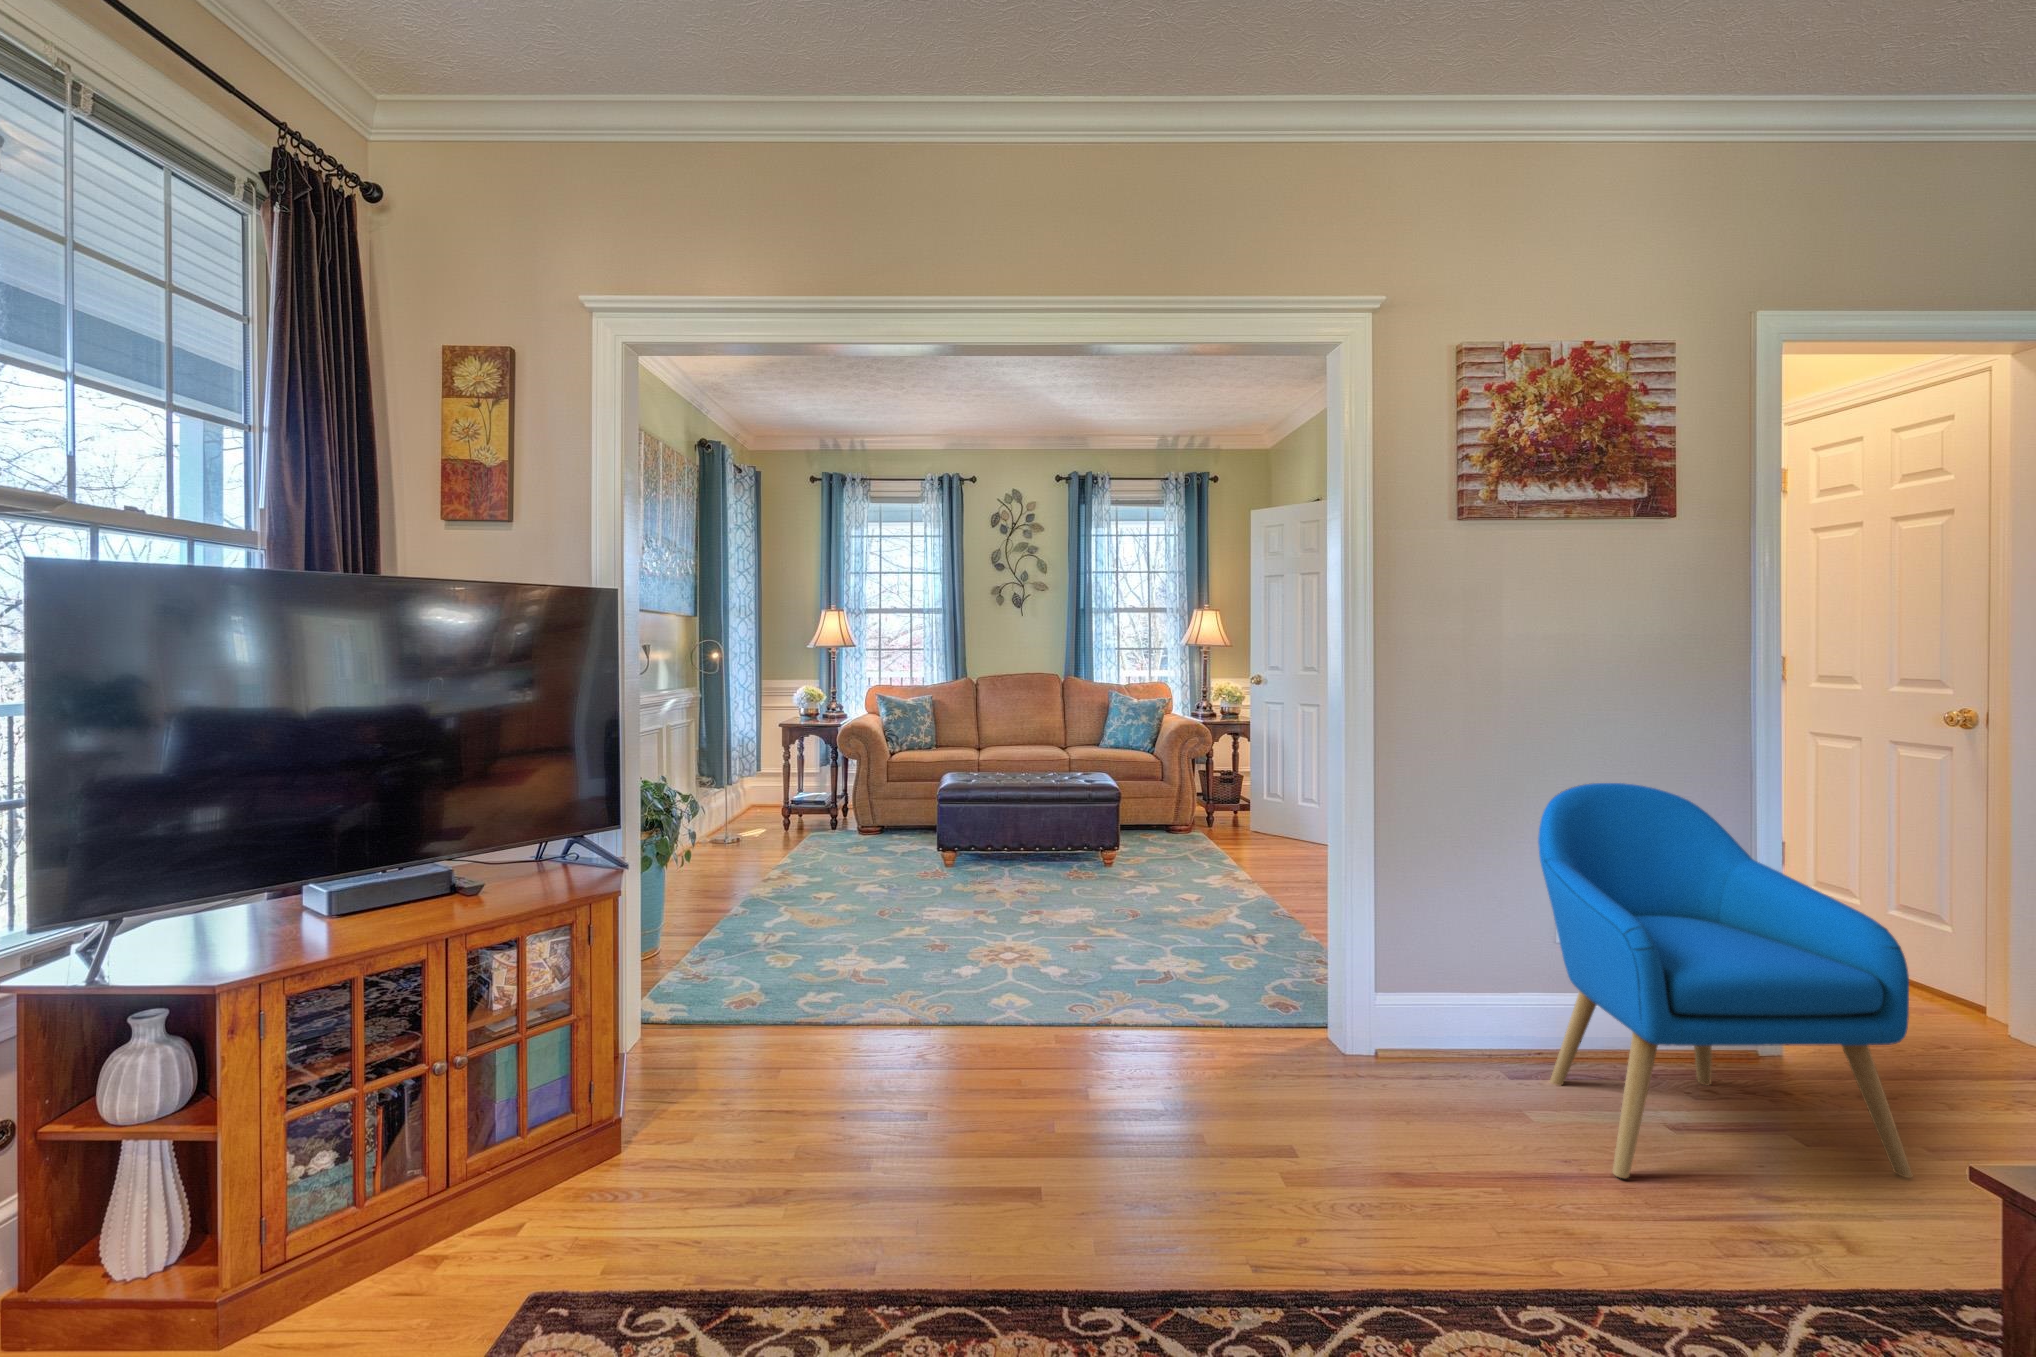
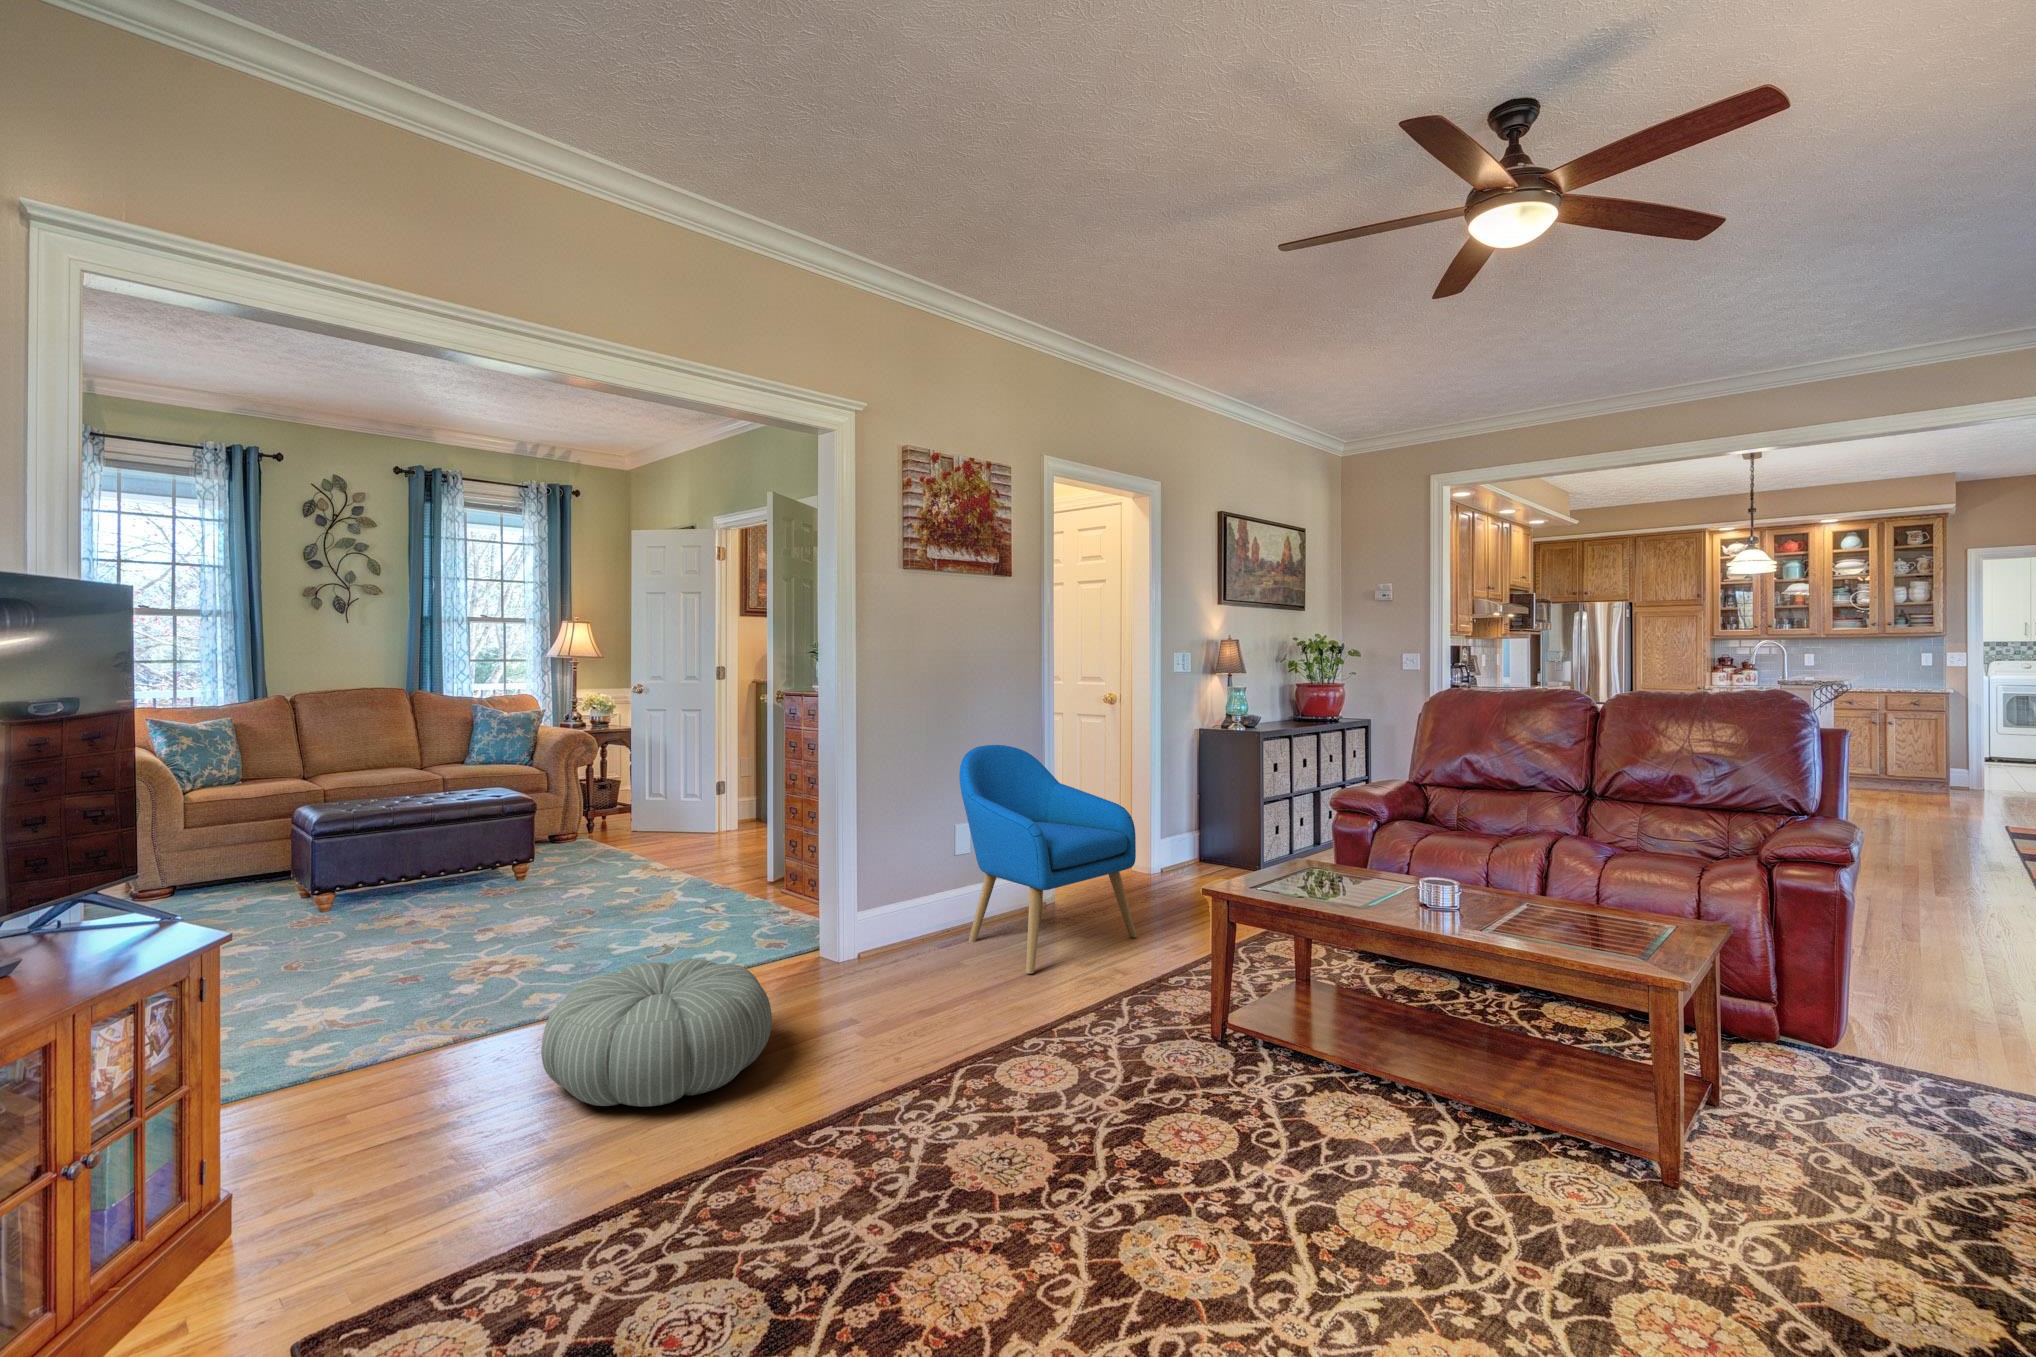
pouf: none [899,1000,1149,1187] -> present [541,959,772,1107]

